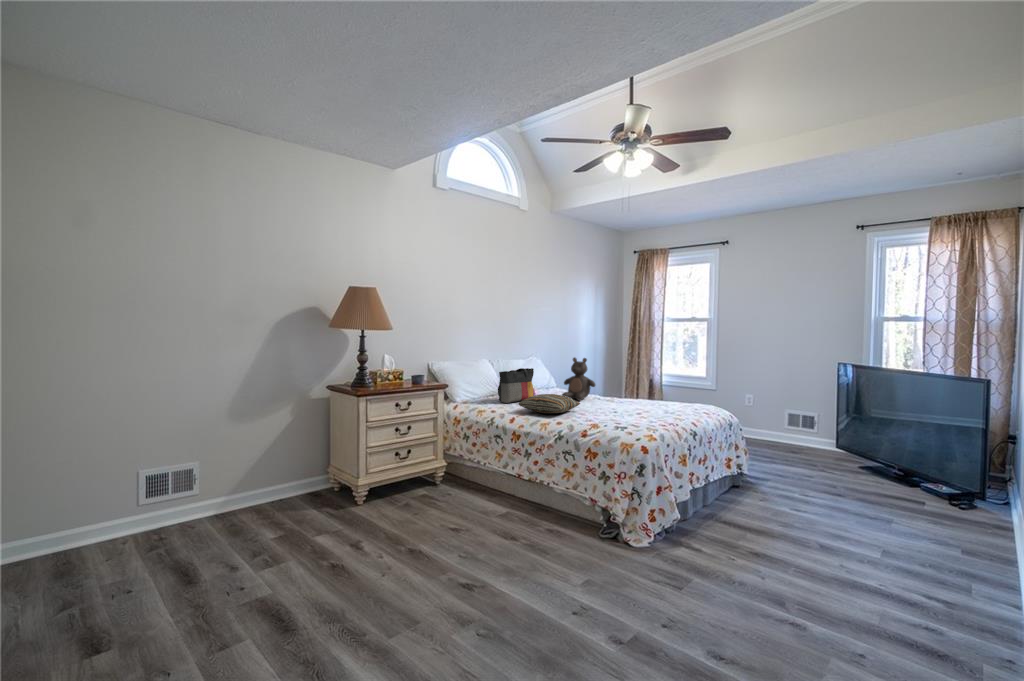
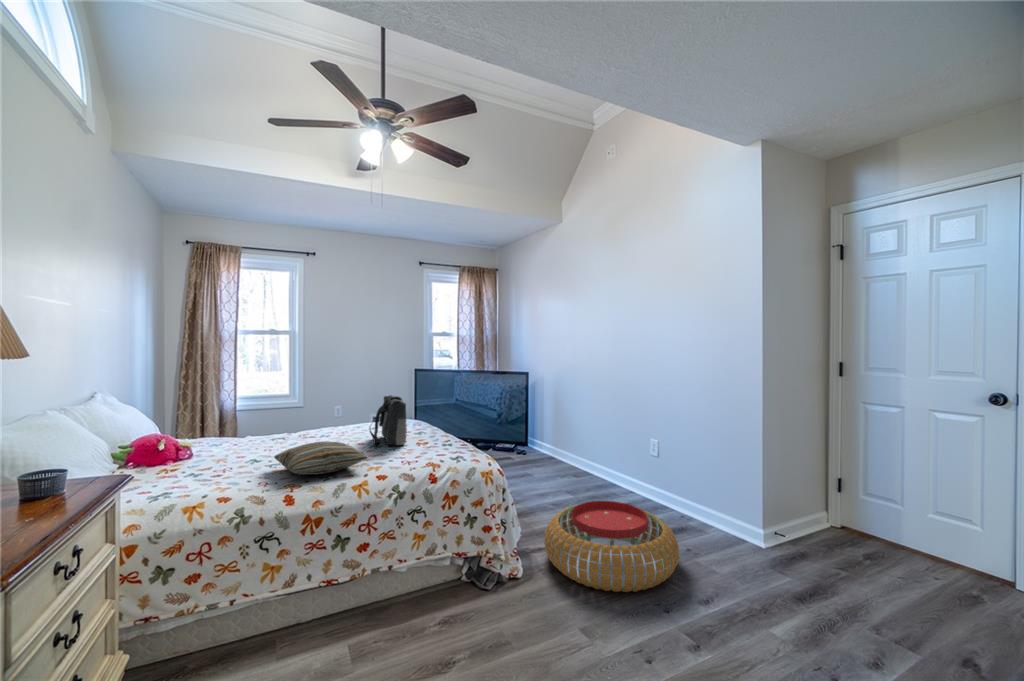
teddy bear: present [562,358,595,401] -> none [240,385,296,451]
tote bag: present [498,368,534,403] -> present [370,395,407,445]
pouf: none [642,519,821,638] -> present [544,501,679,592]

